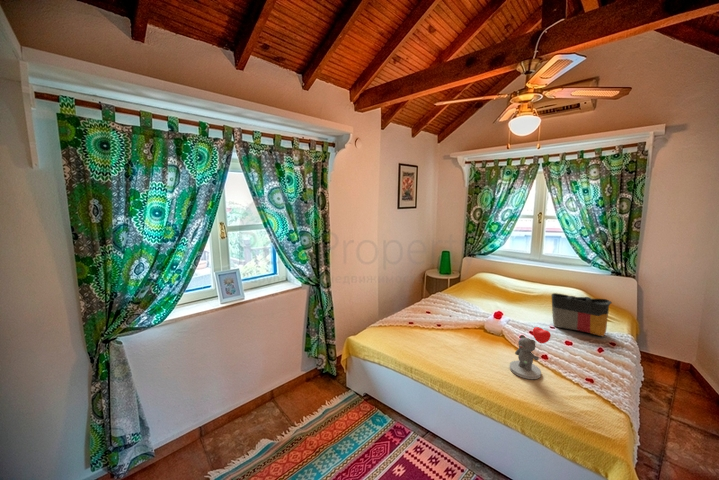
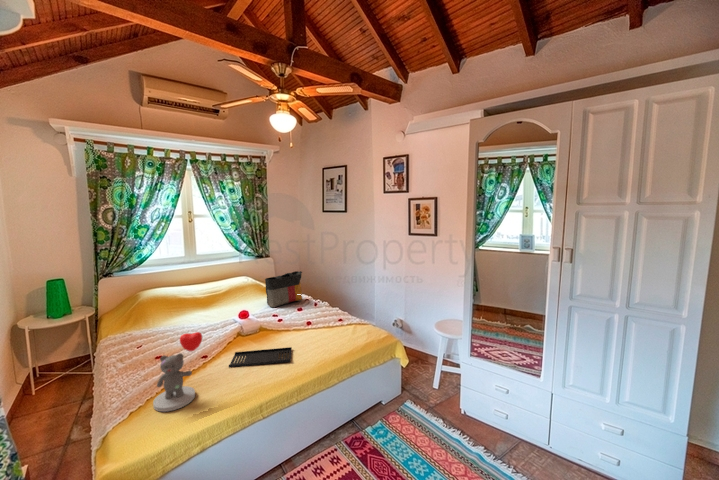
teddy bear: present [510,327,551,379] -> present [153,332,202,412]
tray: none [435,335,485,365] -> present [229,347,292,367]

